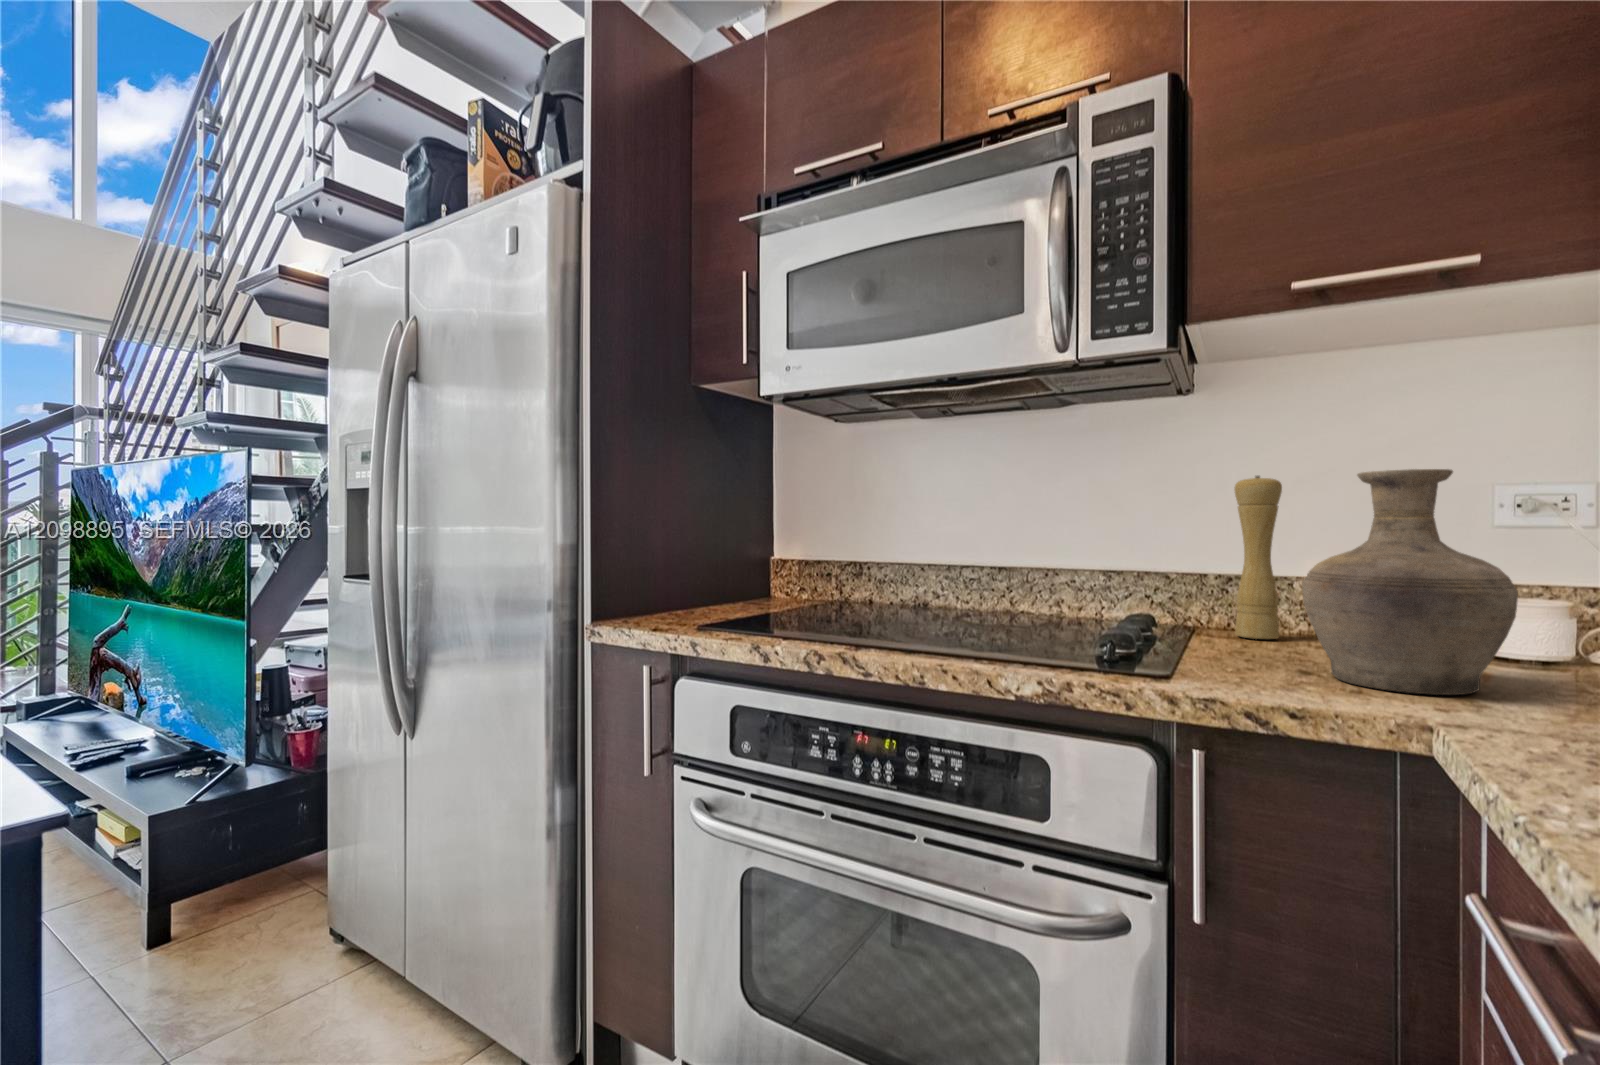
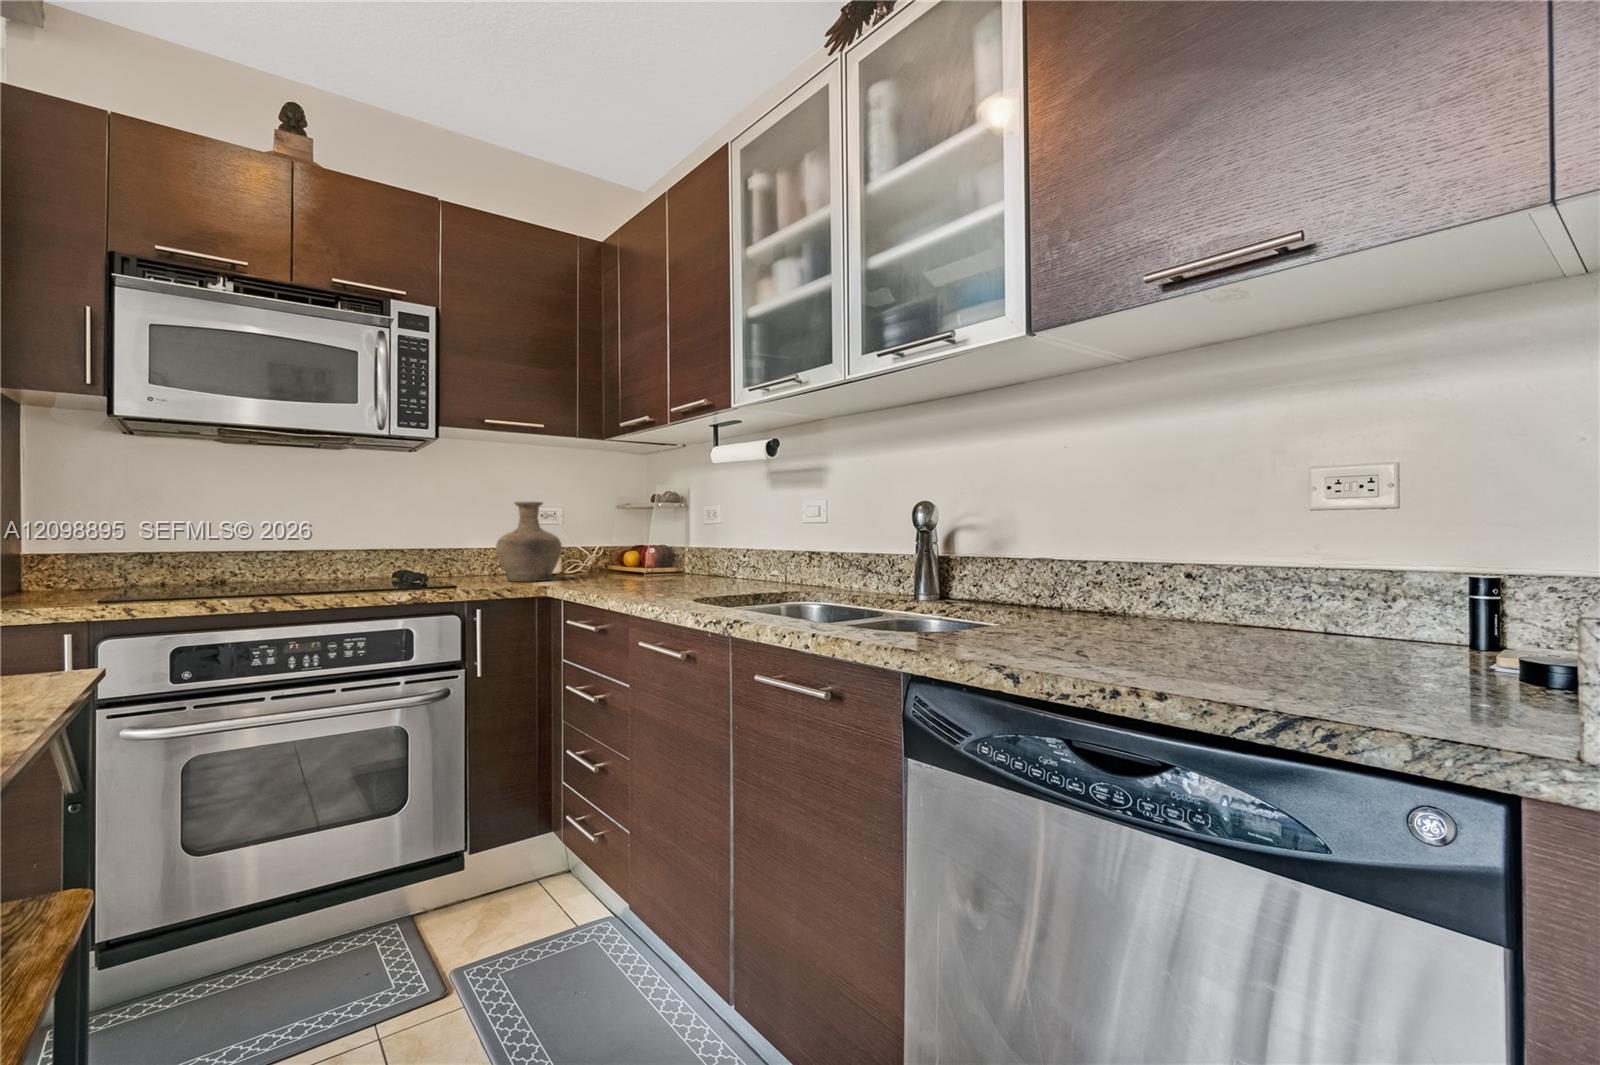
pepper mill: present [1234,476,1282,639] -> none [445,498,467,577]

